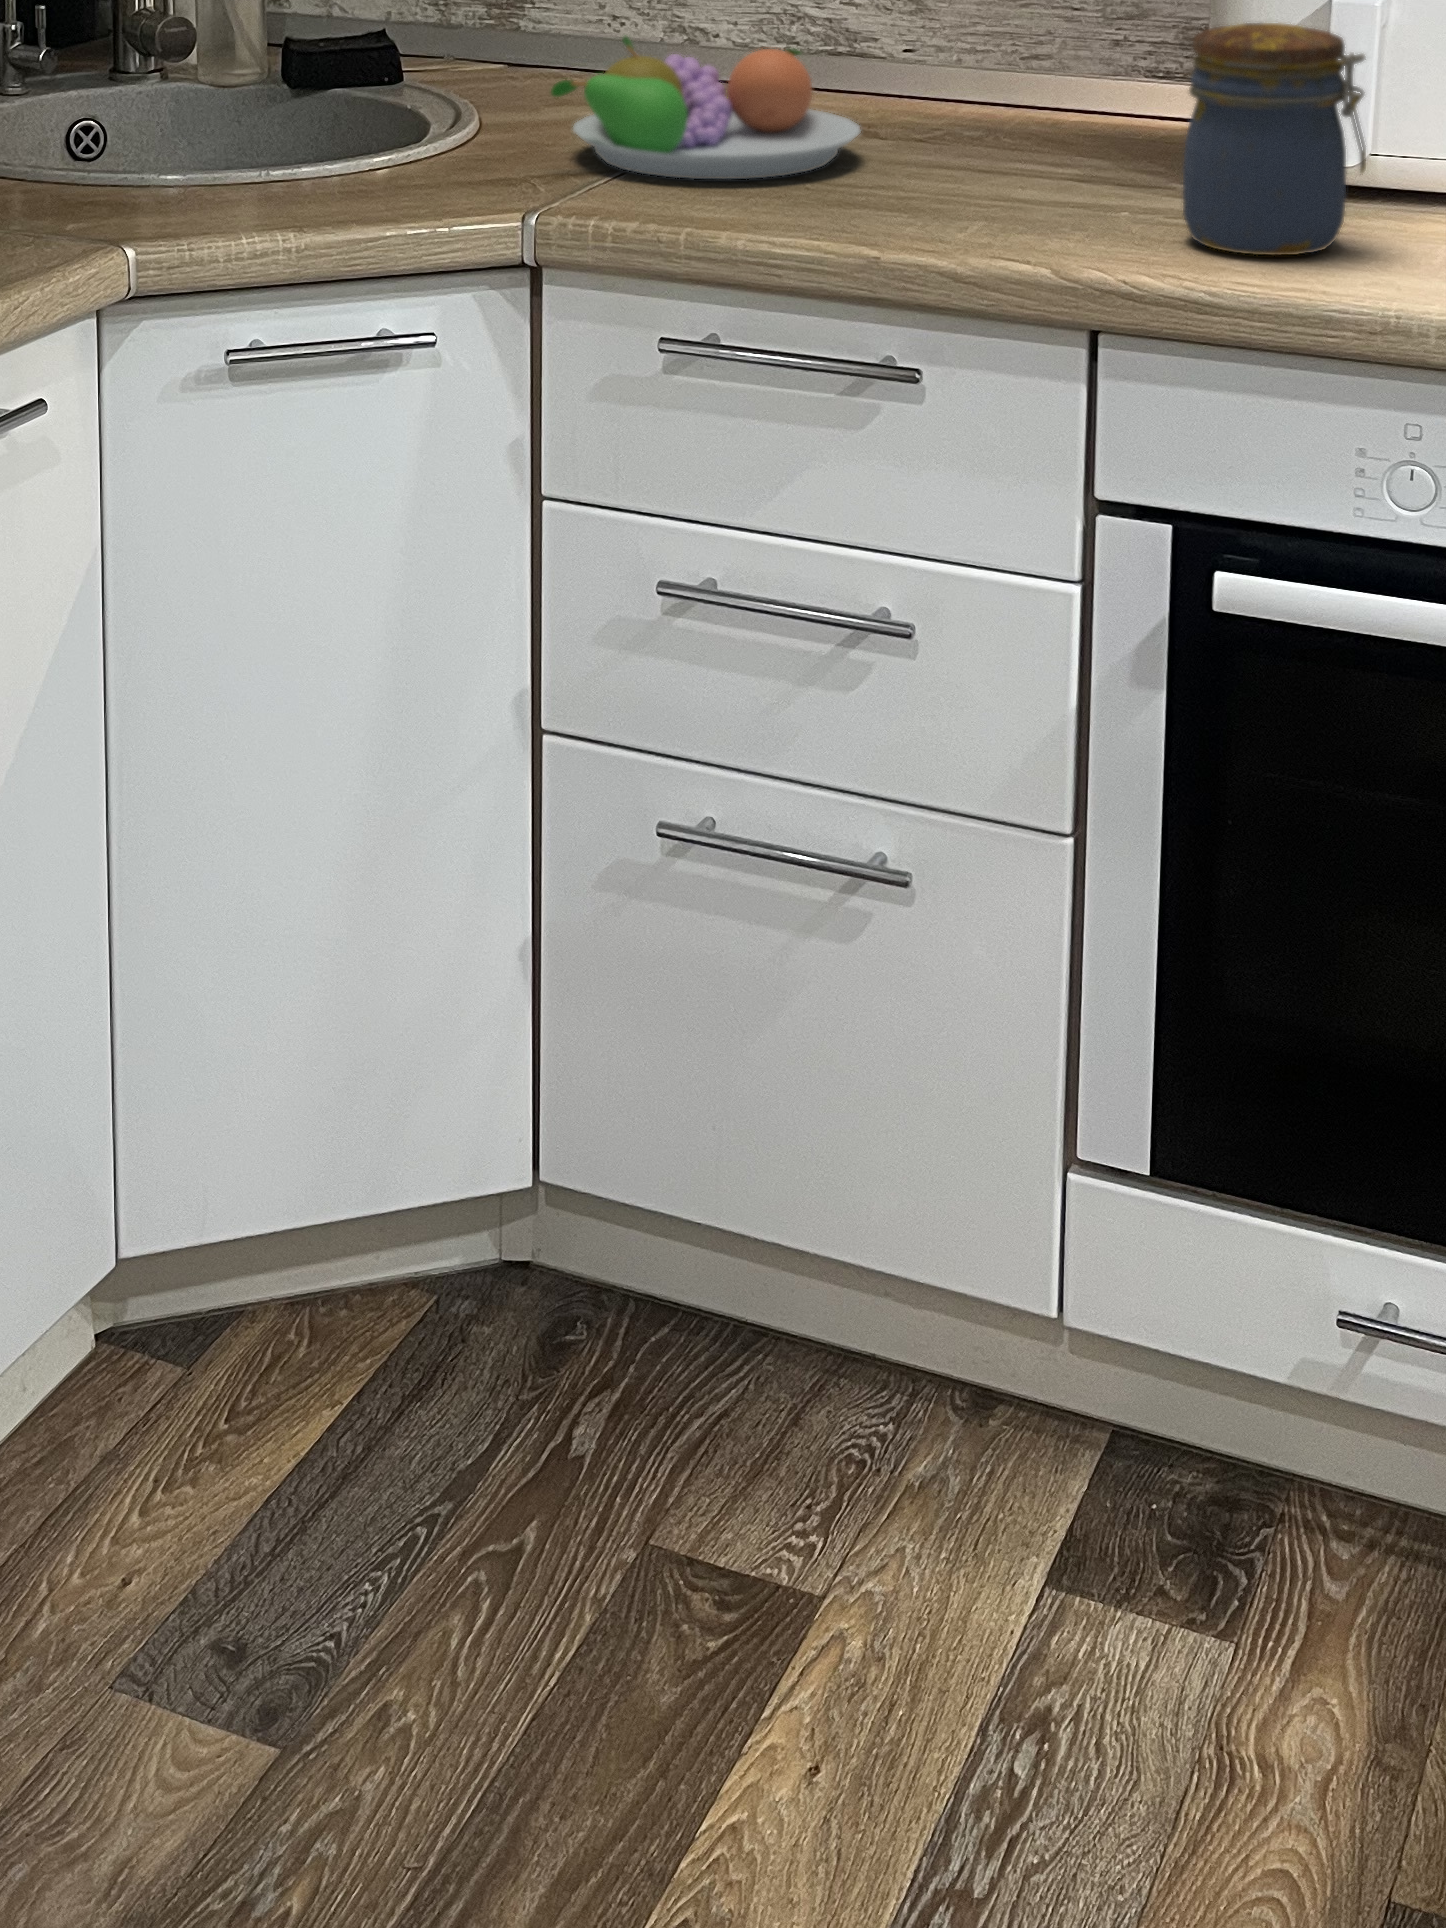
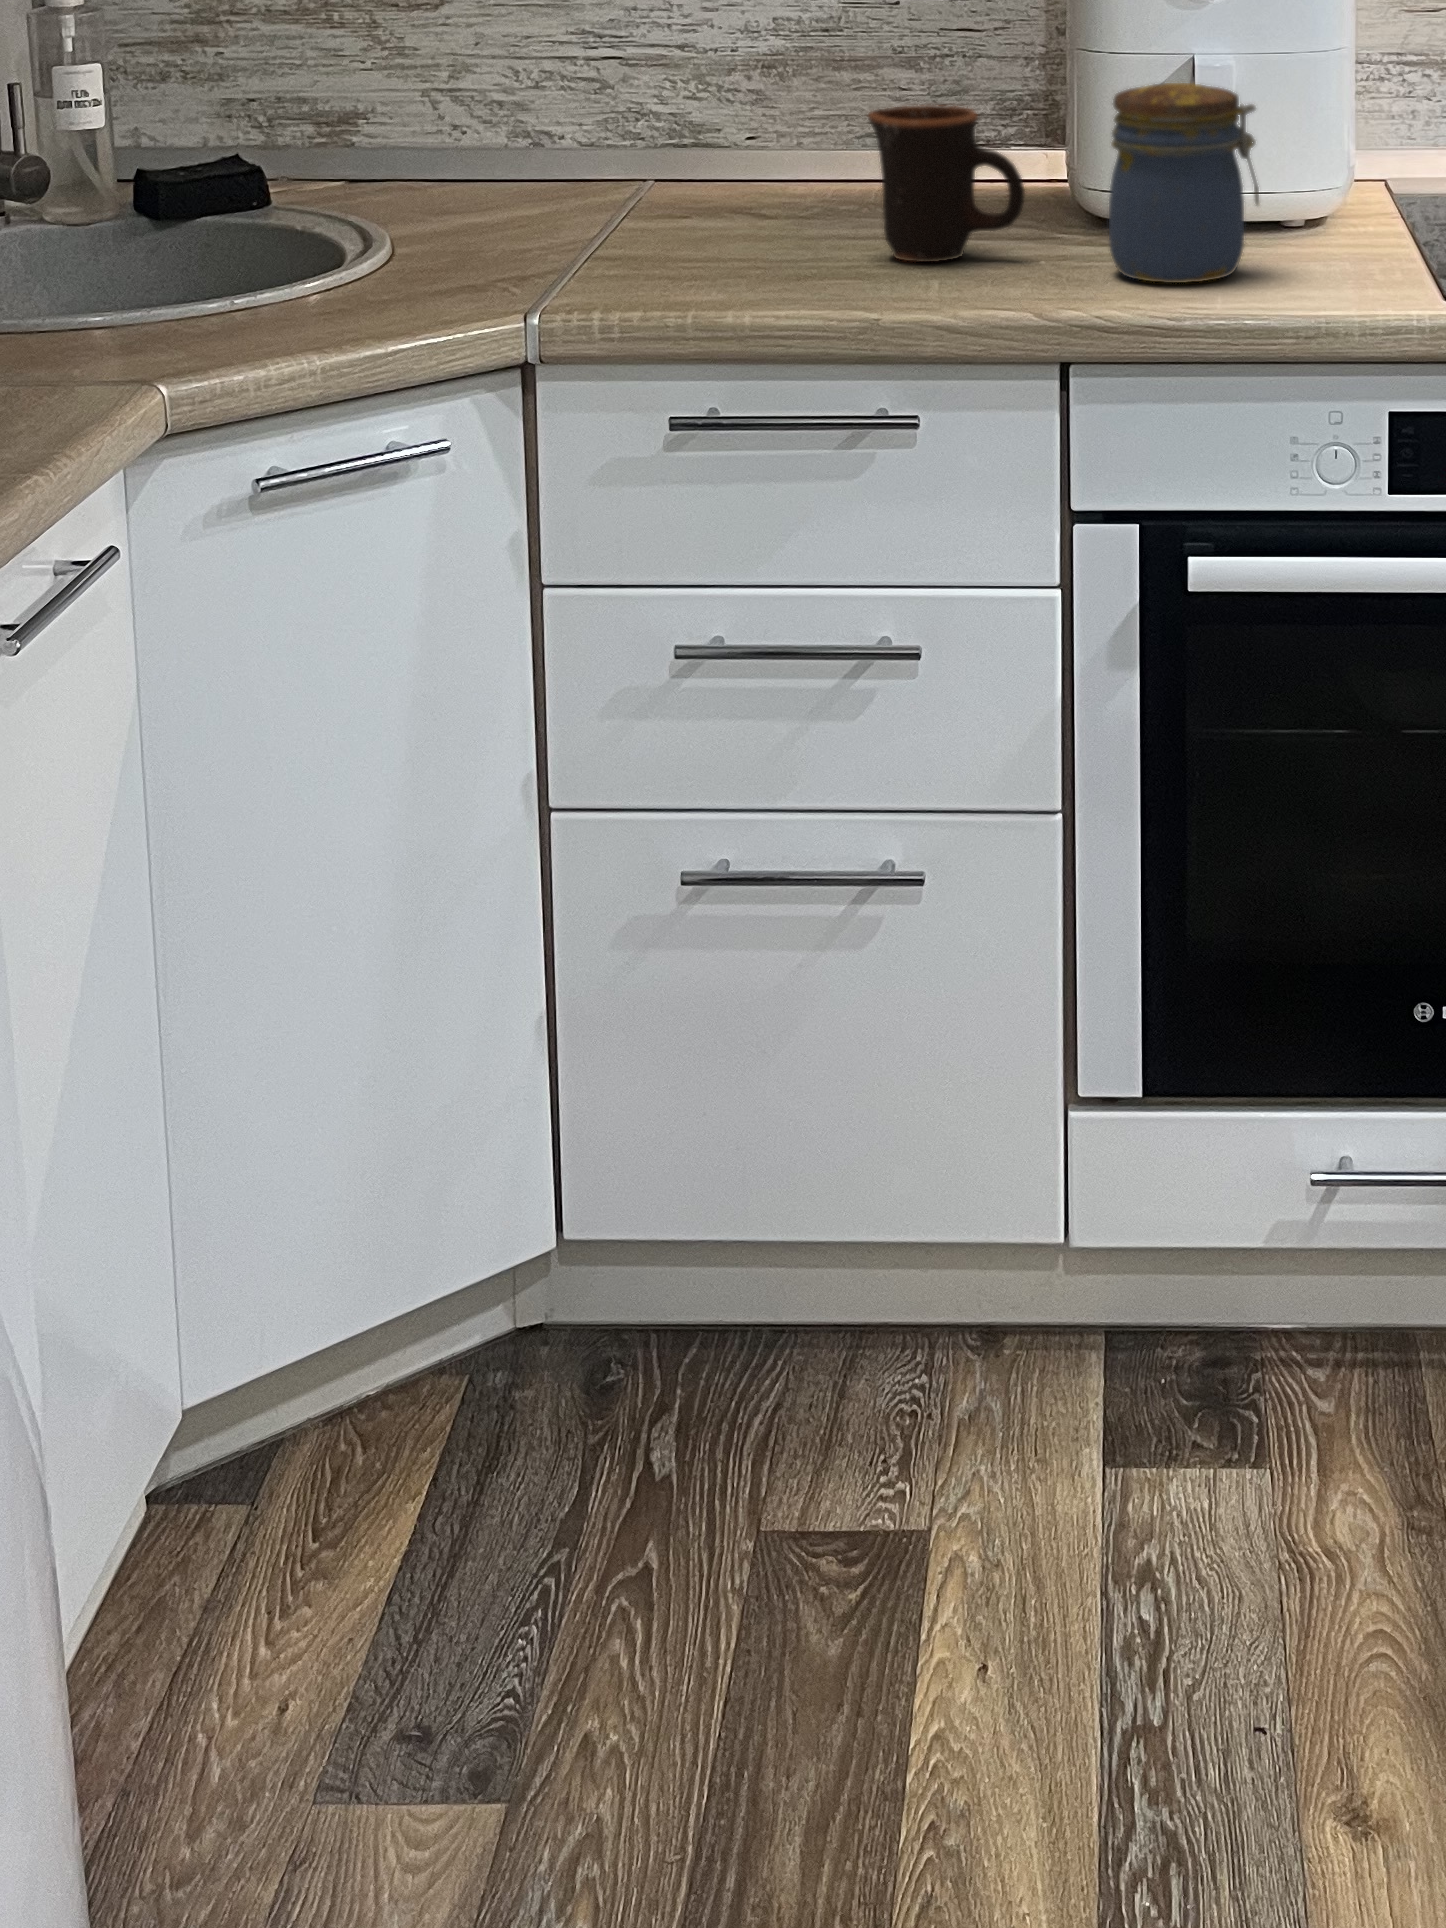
mug: none [943,30,1106,204] -> present [868,105,1025,262]
fruit bowl: present [551,36,860,179] -> none [496,136,774,265]

